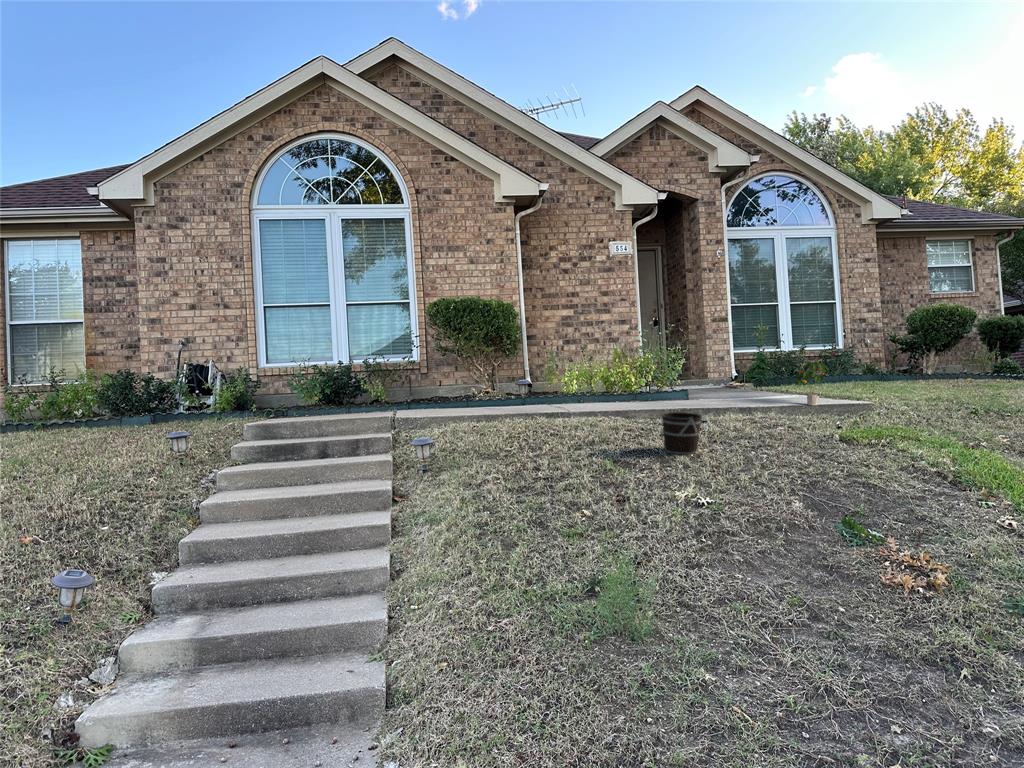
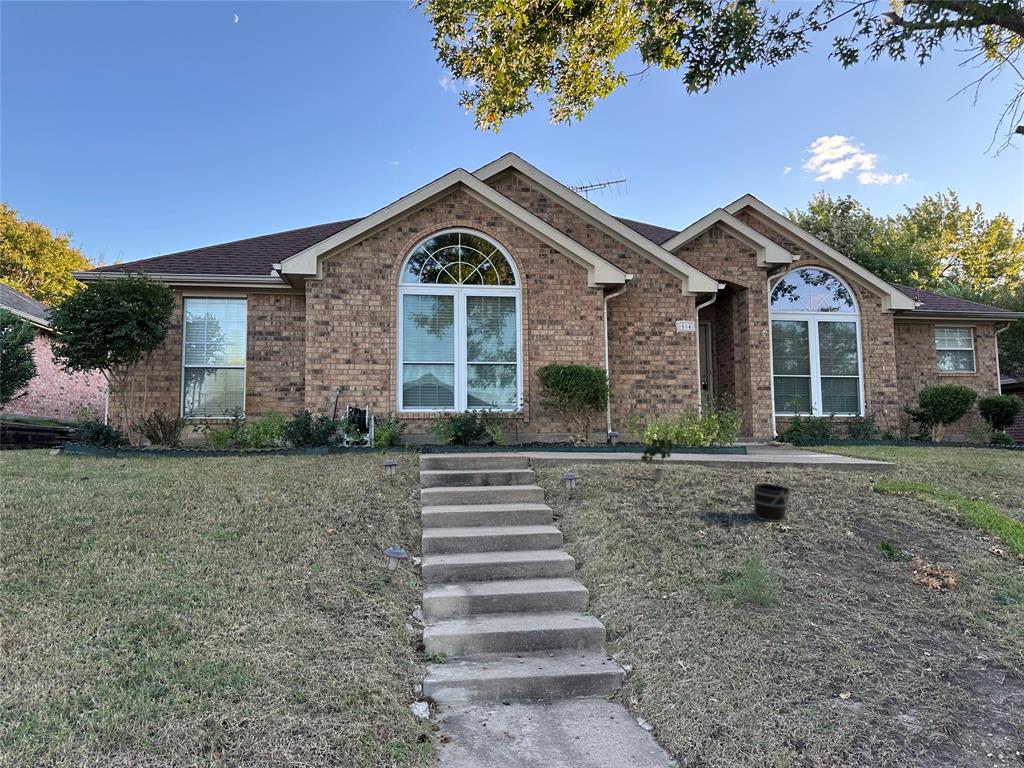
potted plant: present [795,360,829,405] -> present [641,438,677,481]

